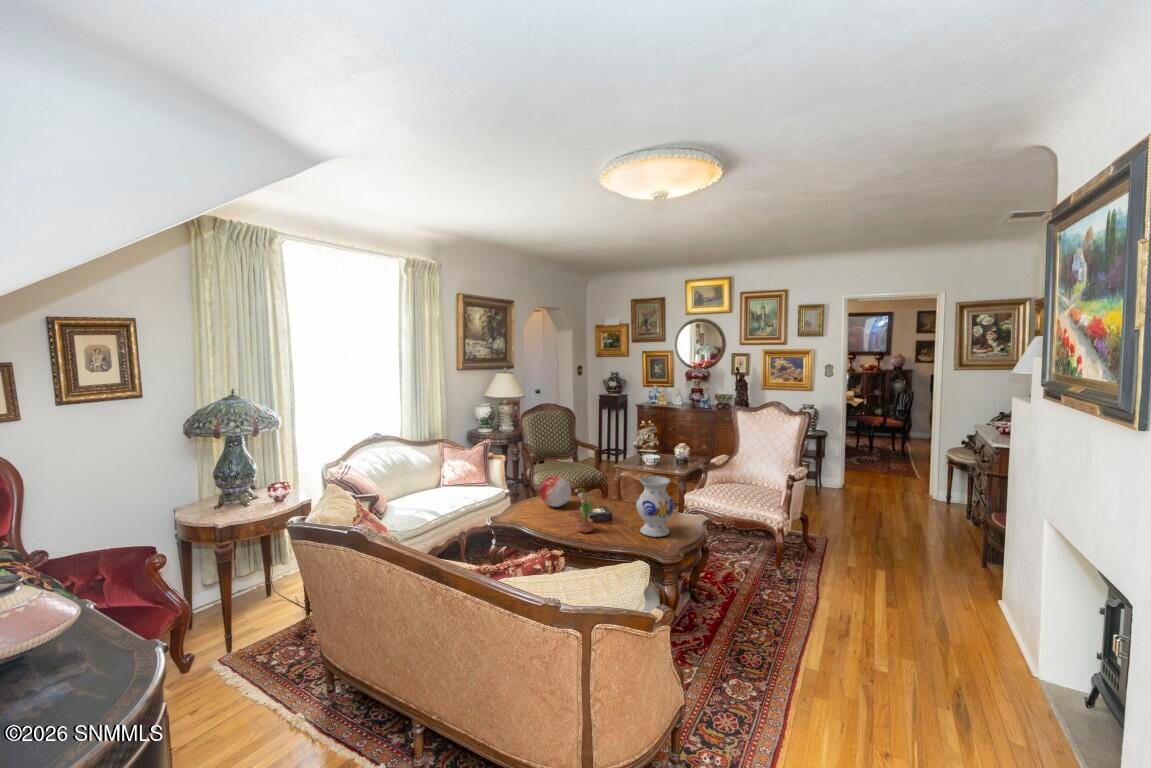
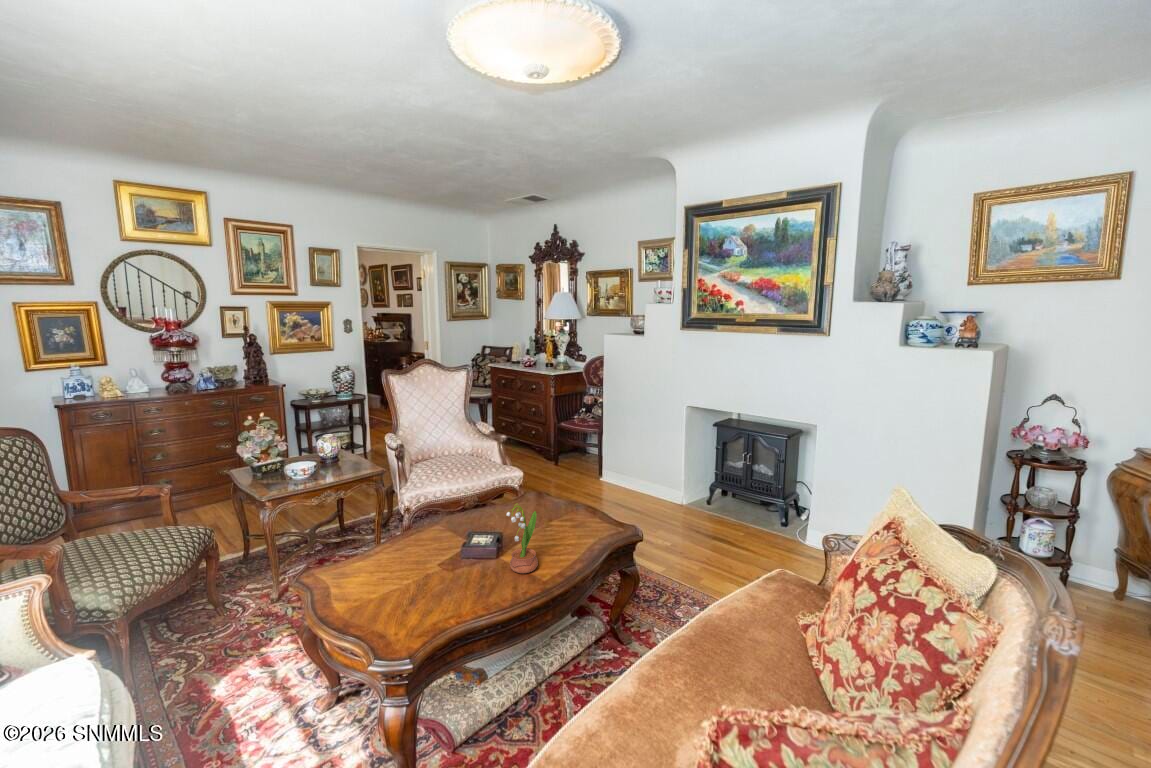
decorative orb: present [540,475,571,507] -> none [352,522,416,584]
vase: present [636,476,674,537] -> none [538,452,587,532]

